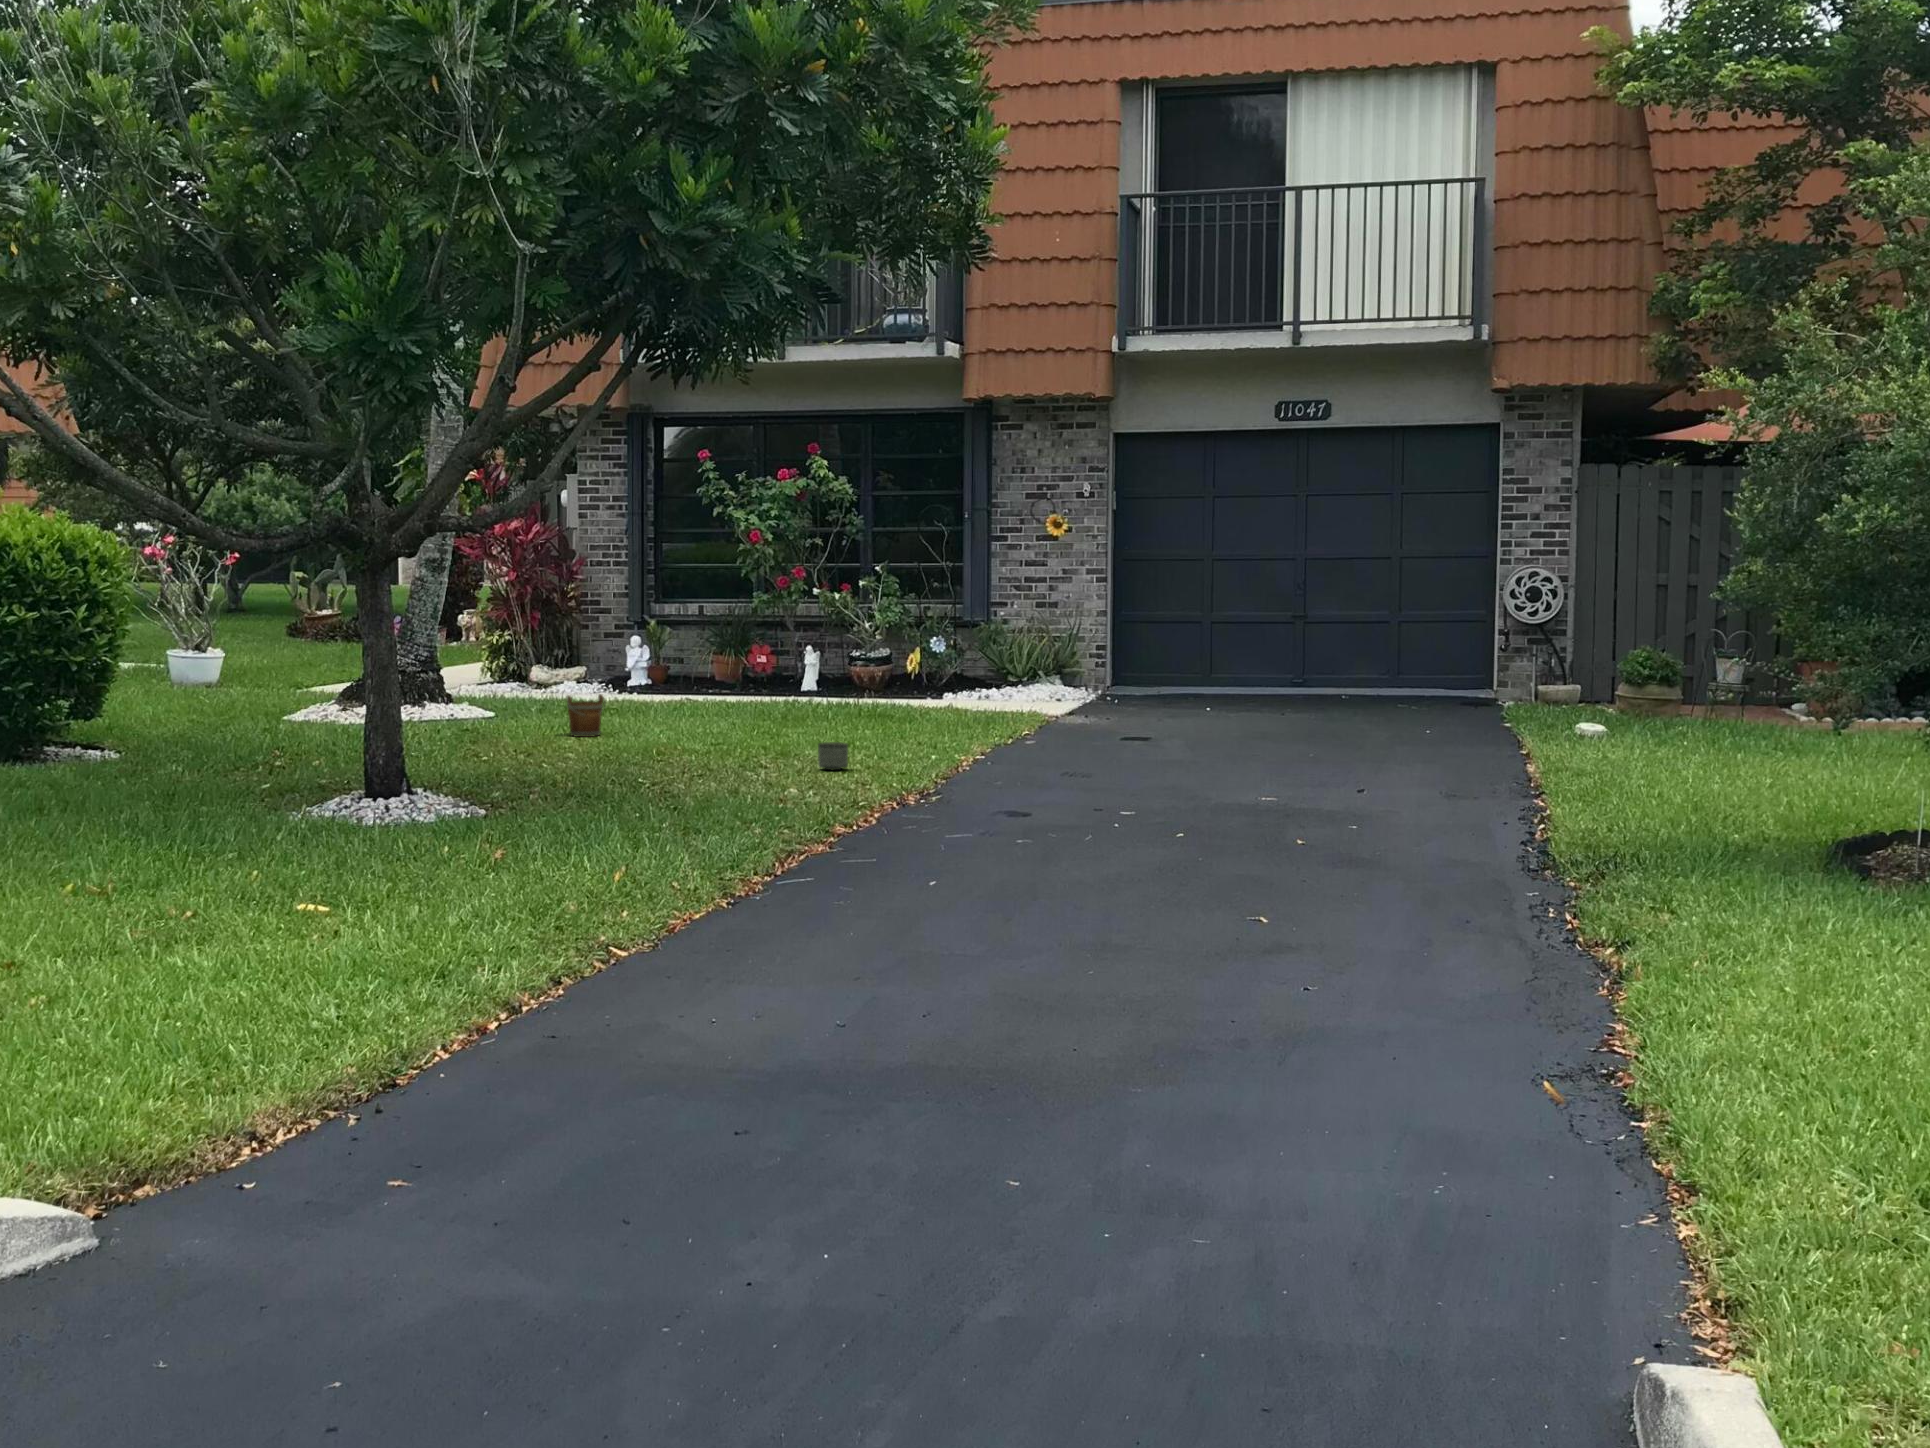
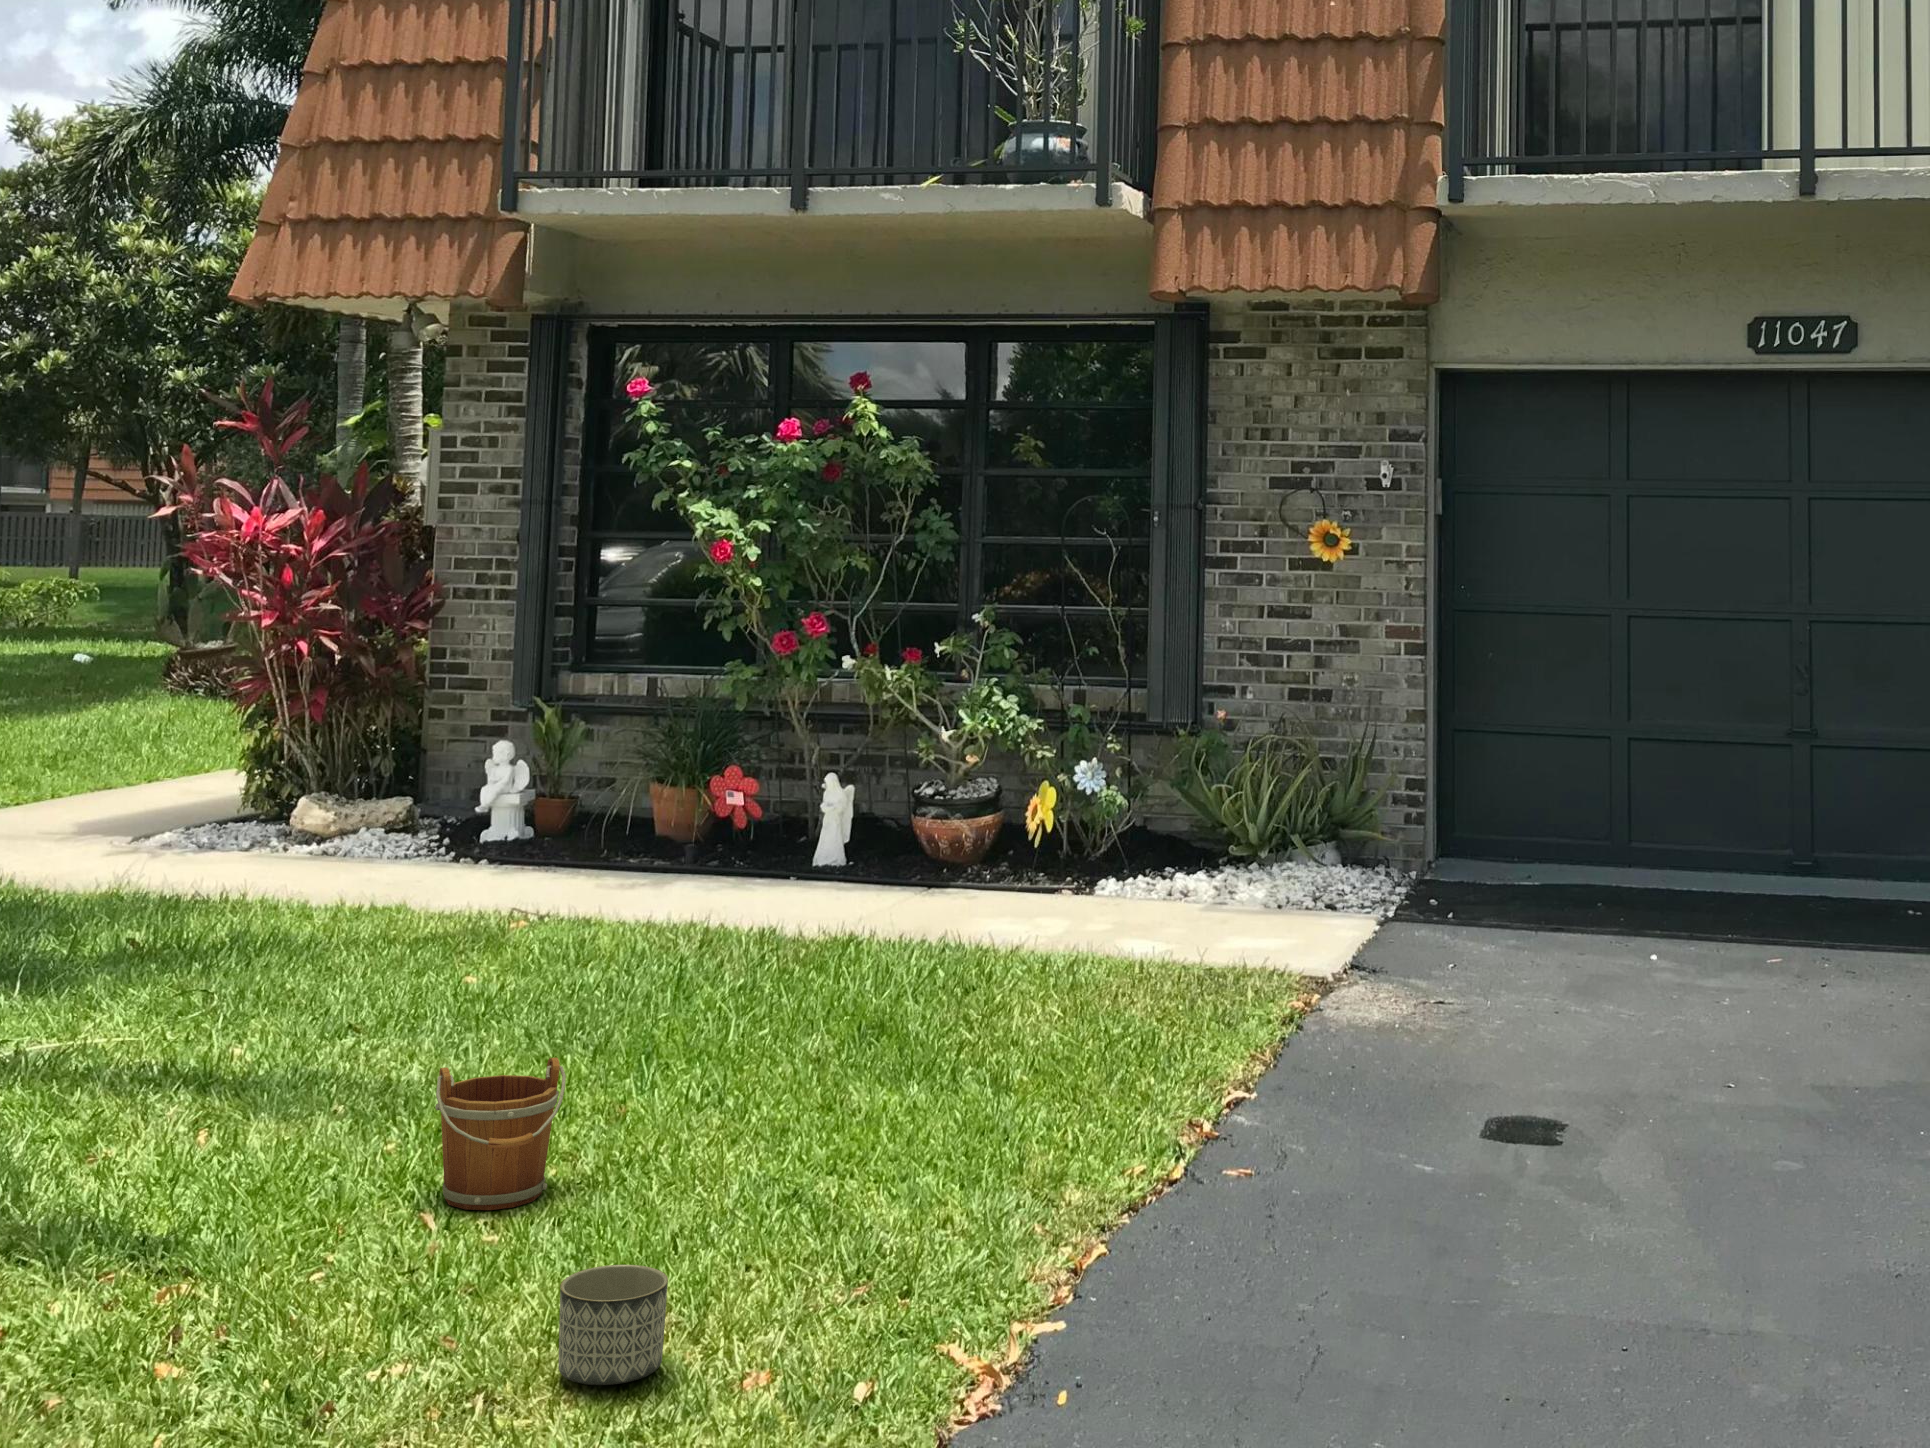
bucket: present [567,694,604,737] -> present [435,1057,566,1210]

